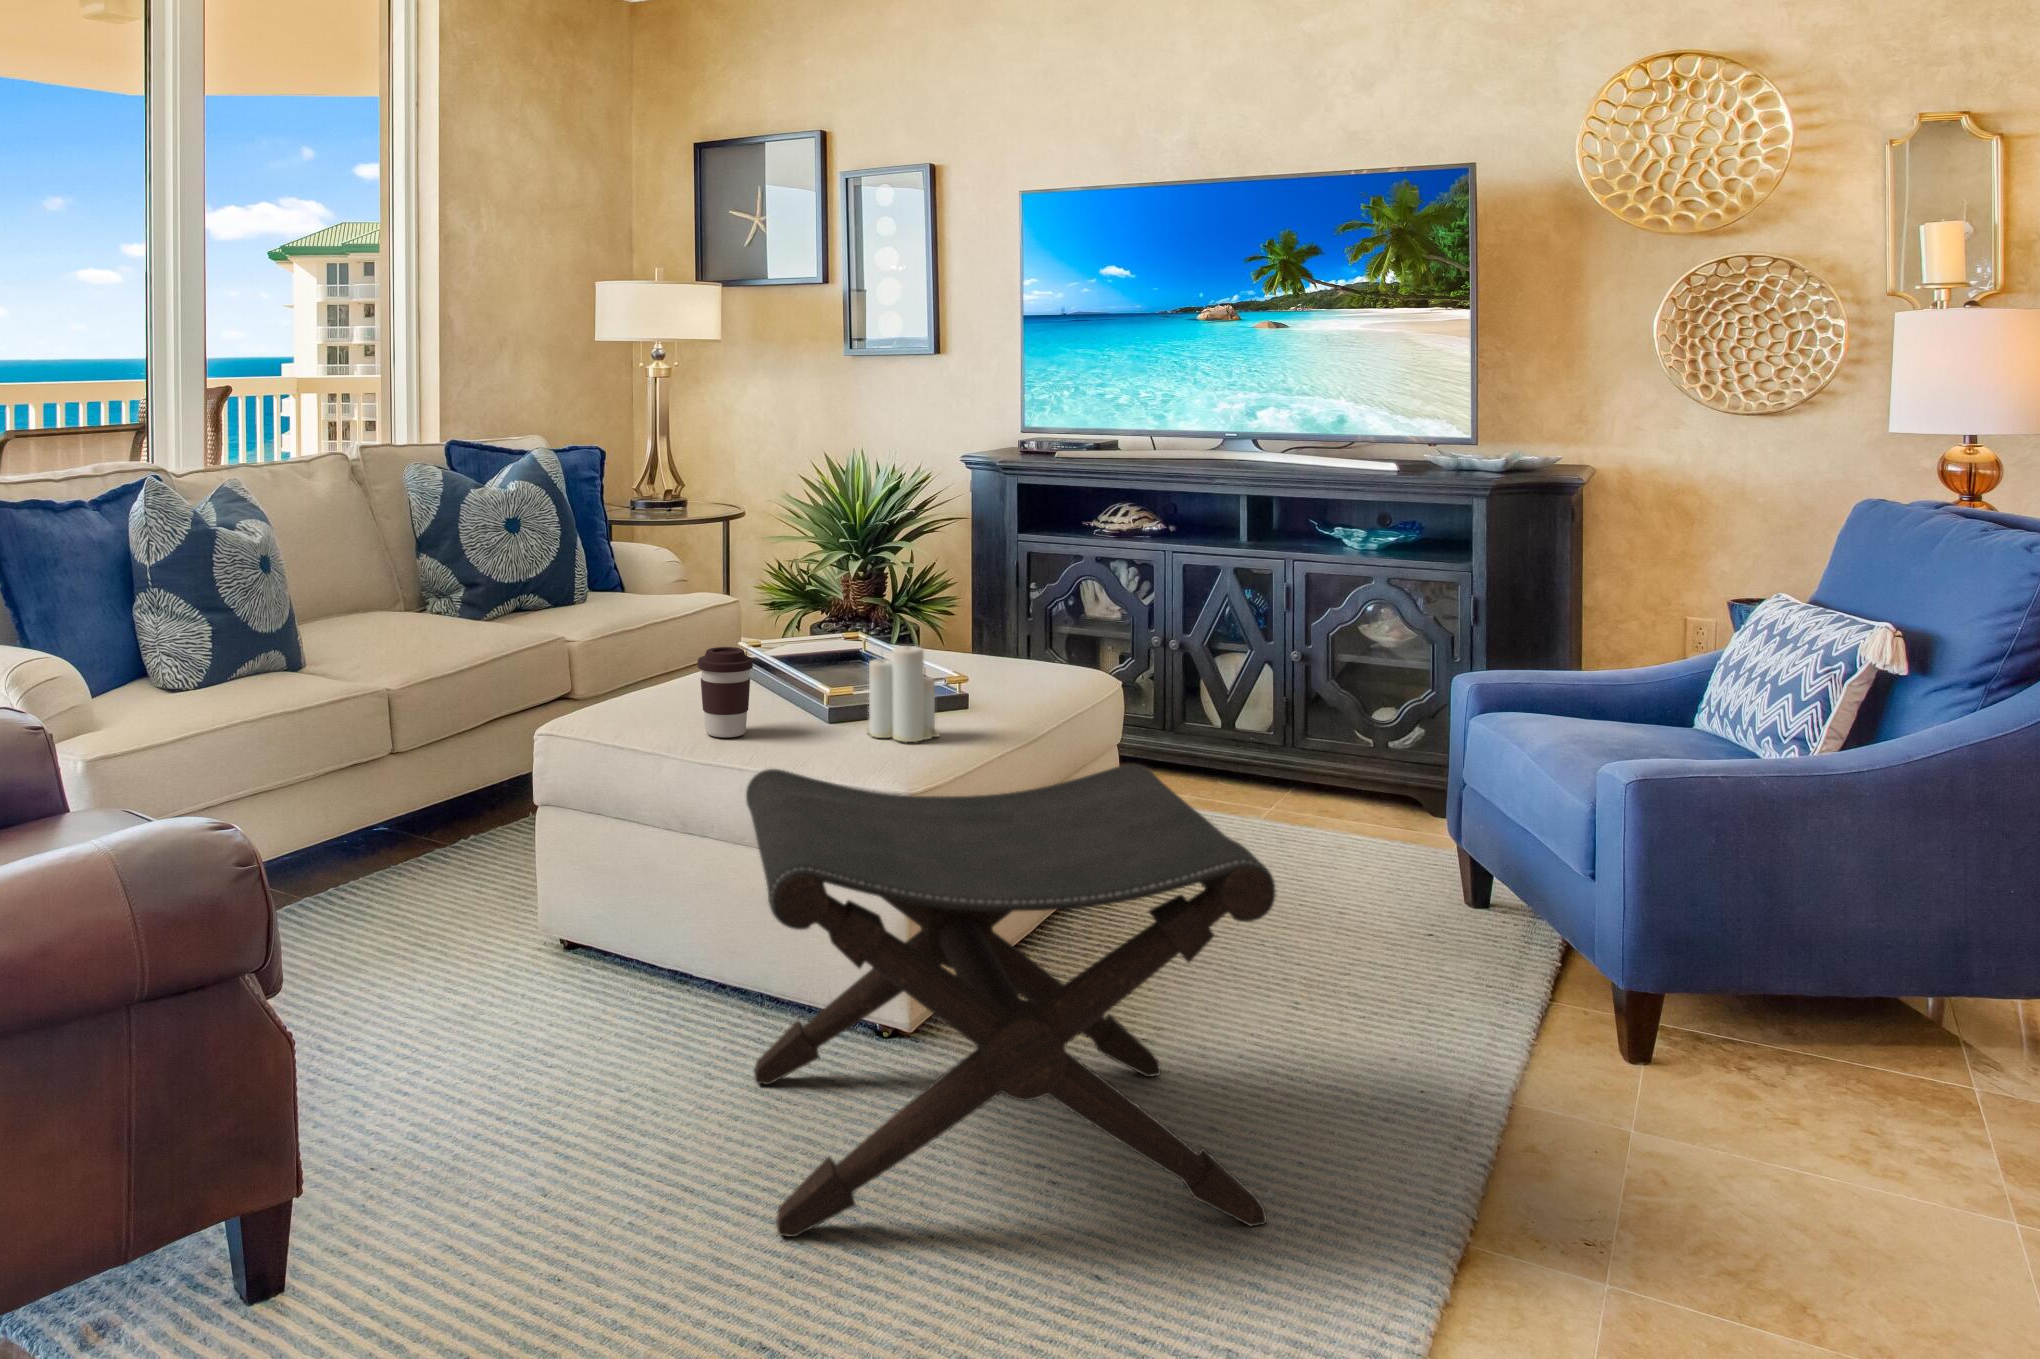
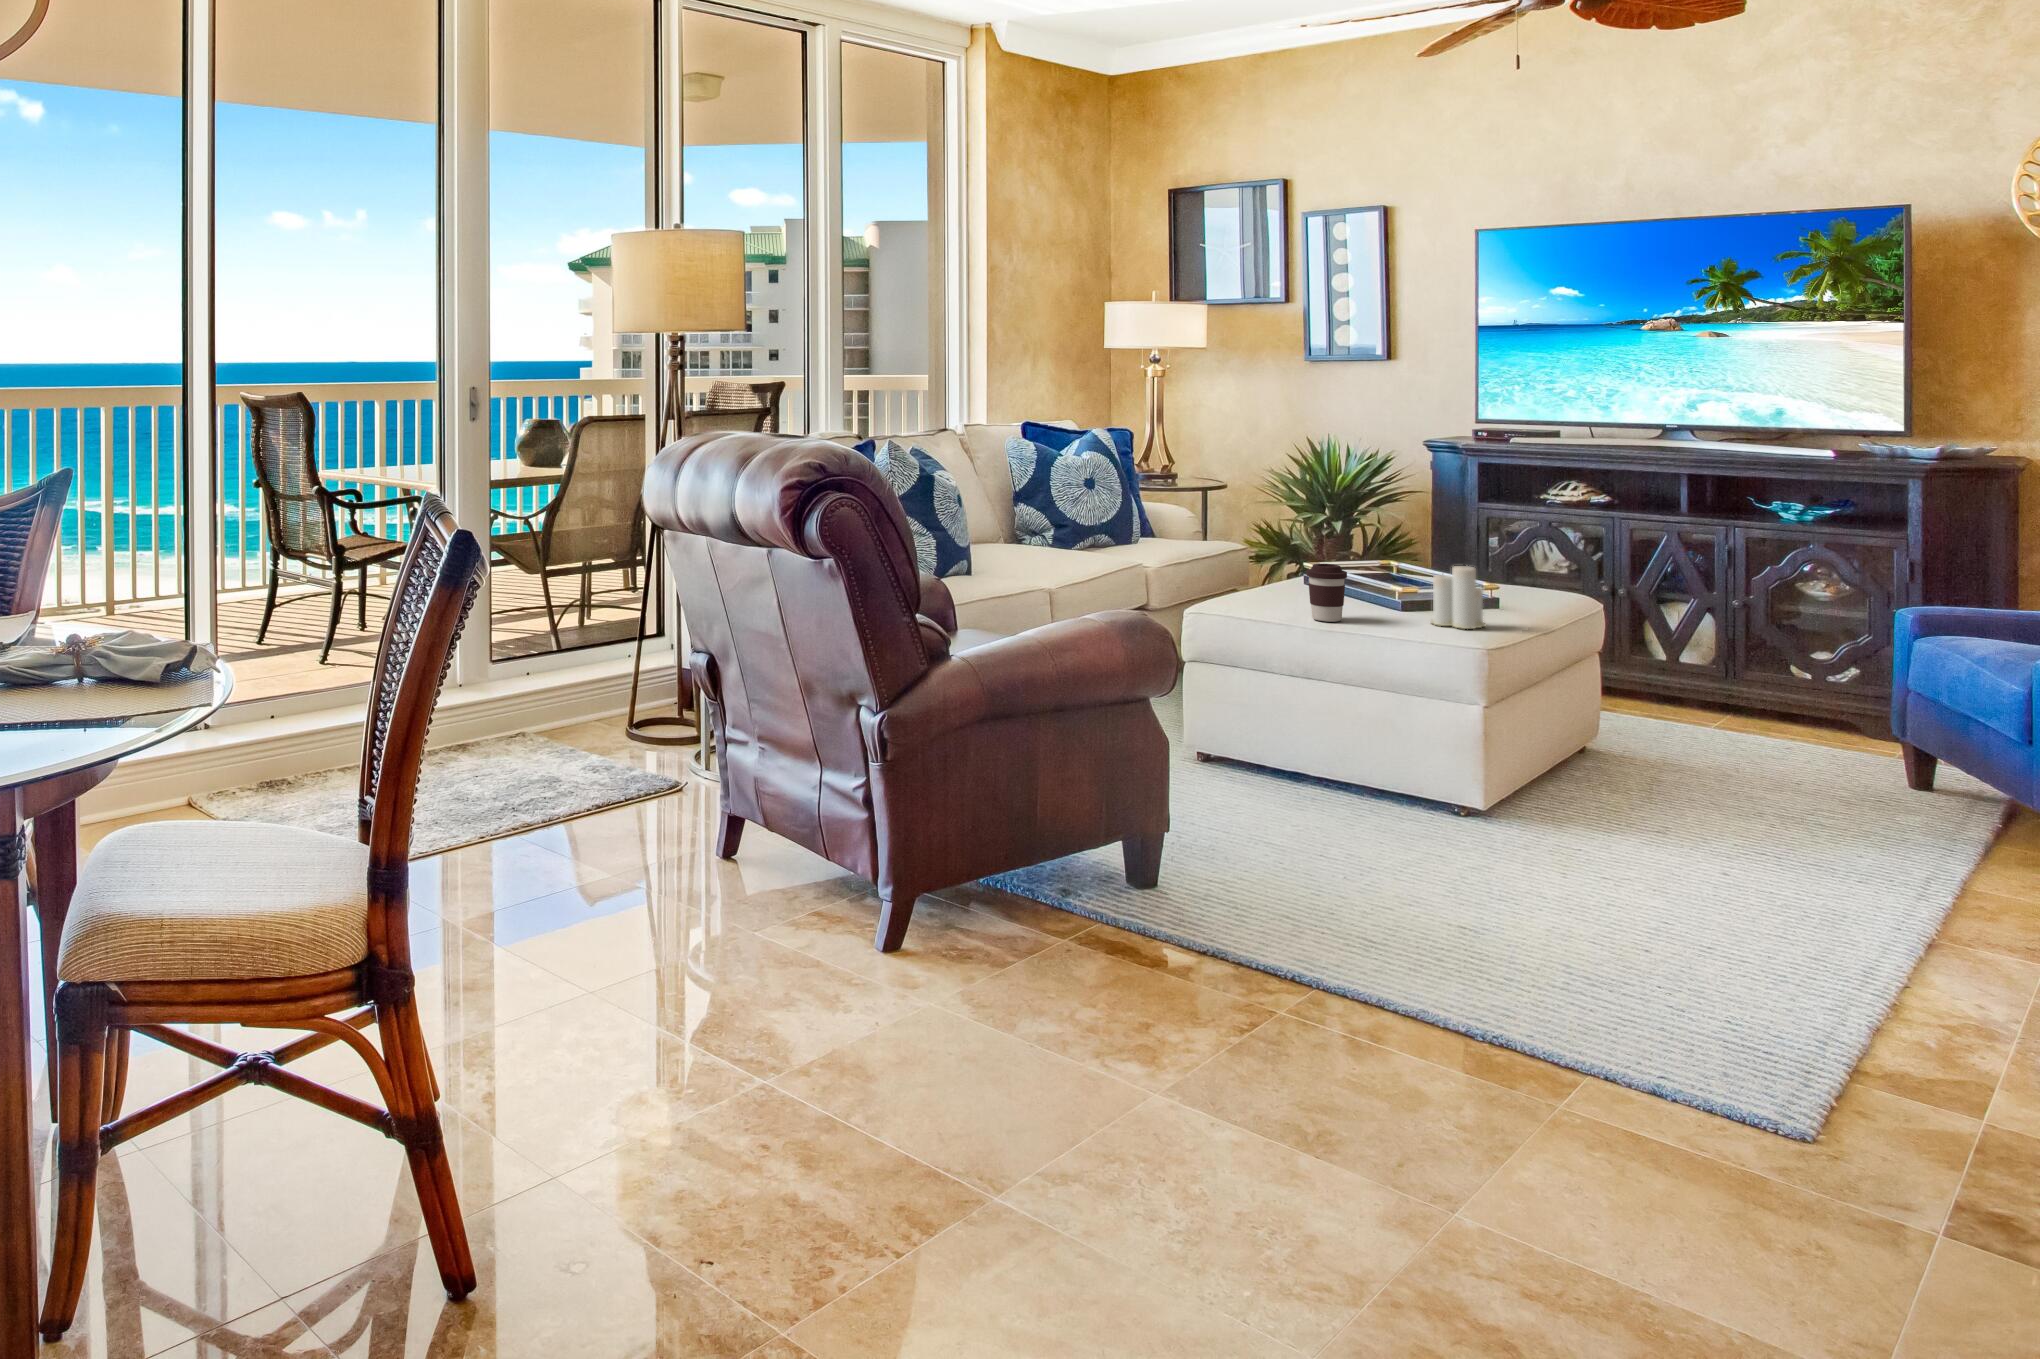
footstool: present [746,764,1275,1237] -> none [1373,634,1778,909]

